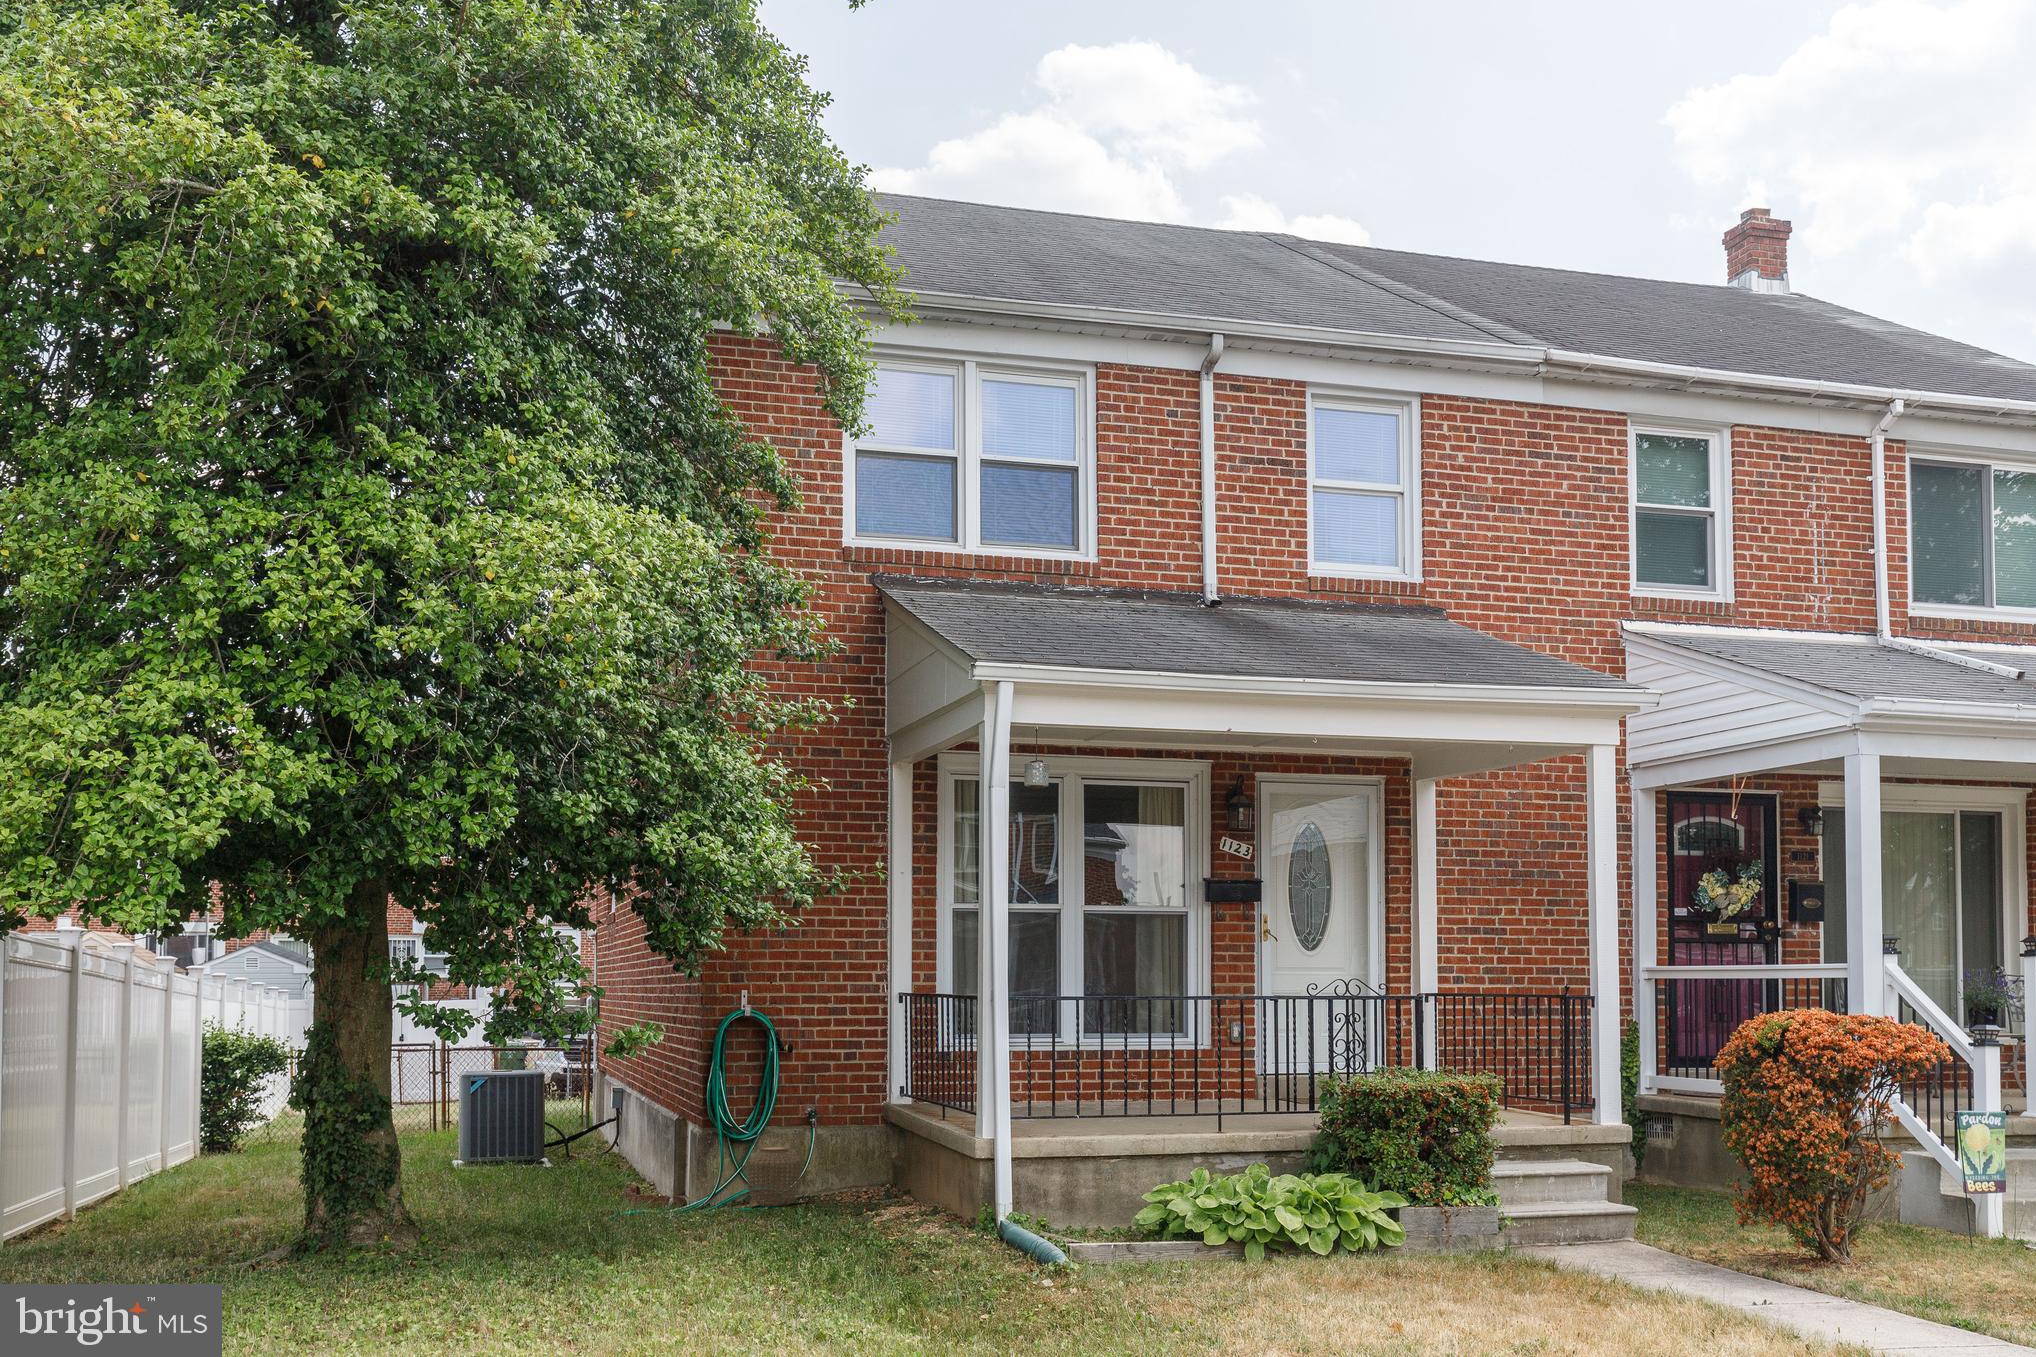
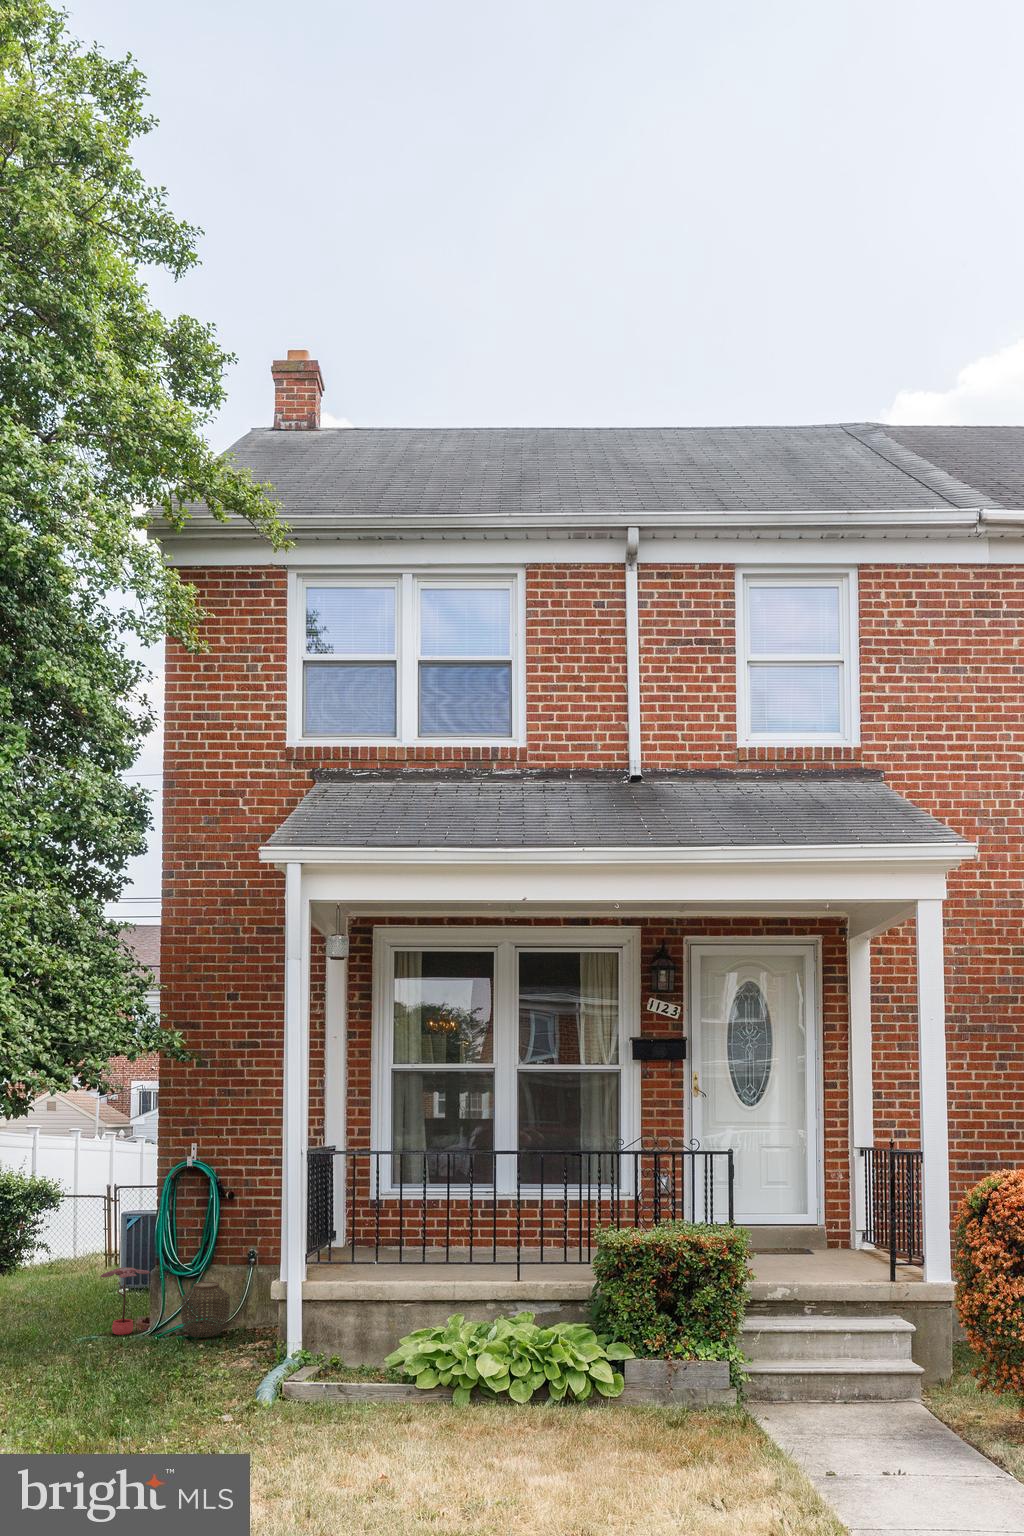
potted plant: none [640,1138,692,1213] -> present [100,1267,150,1335]

